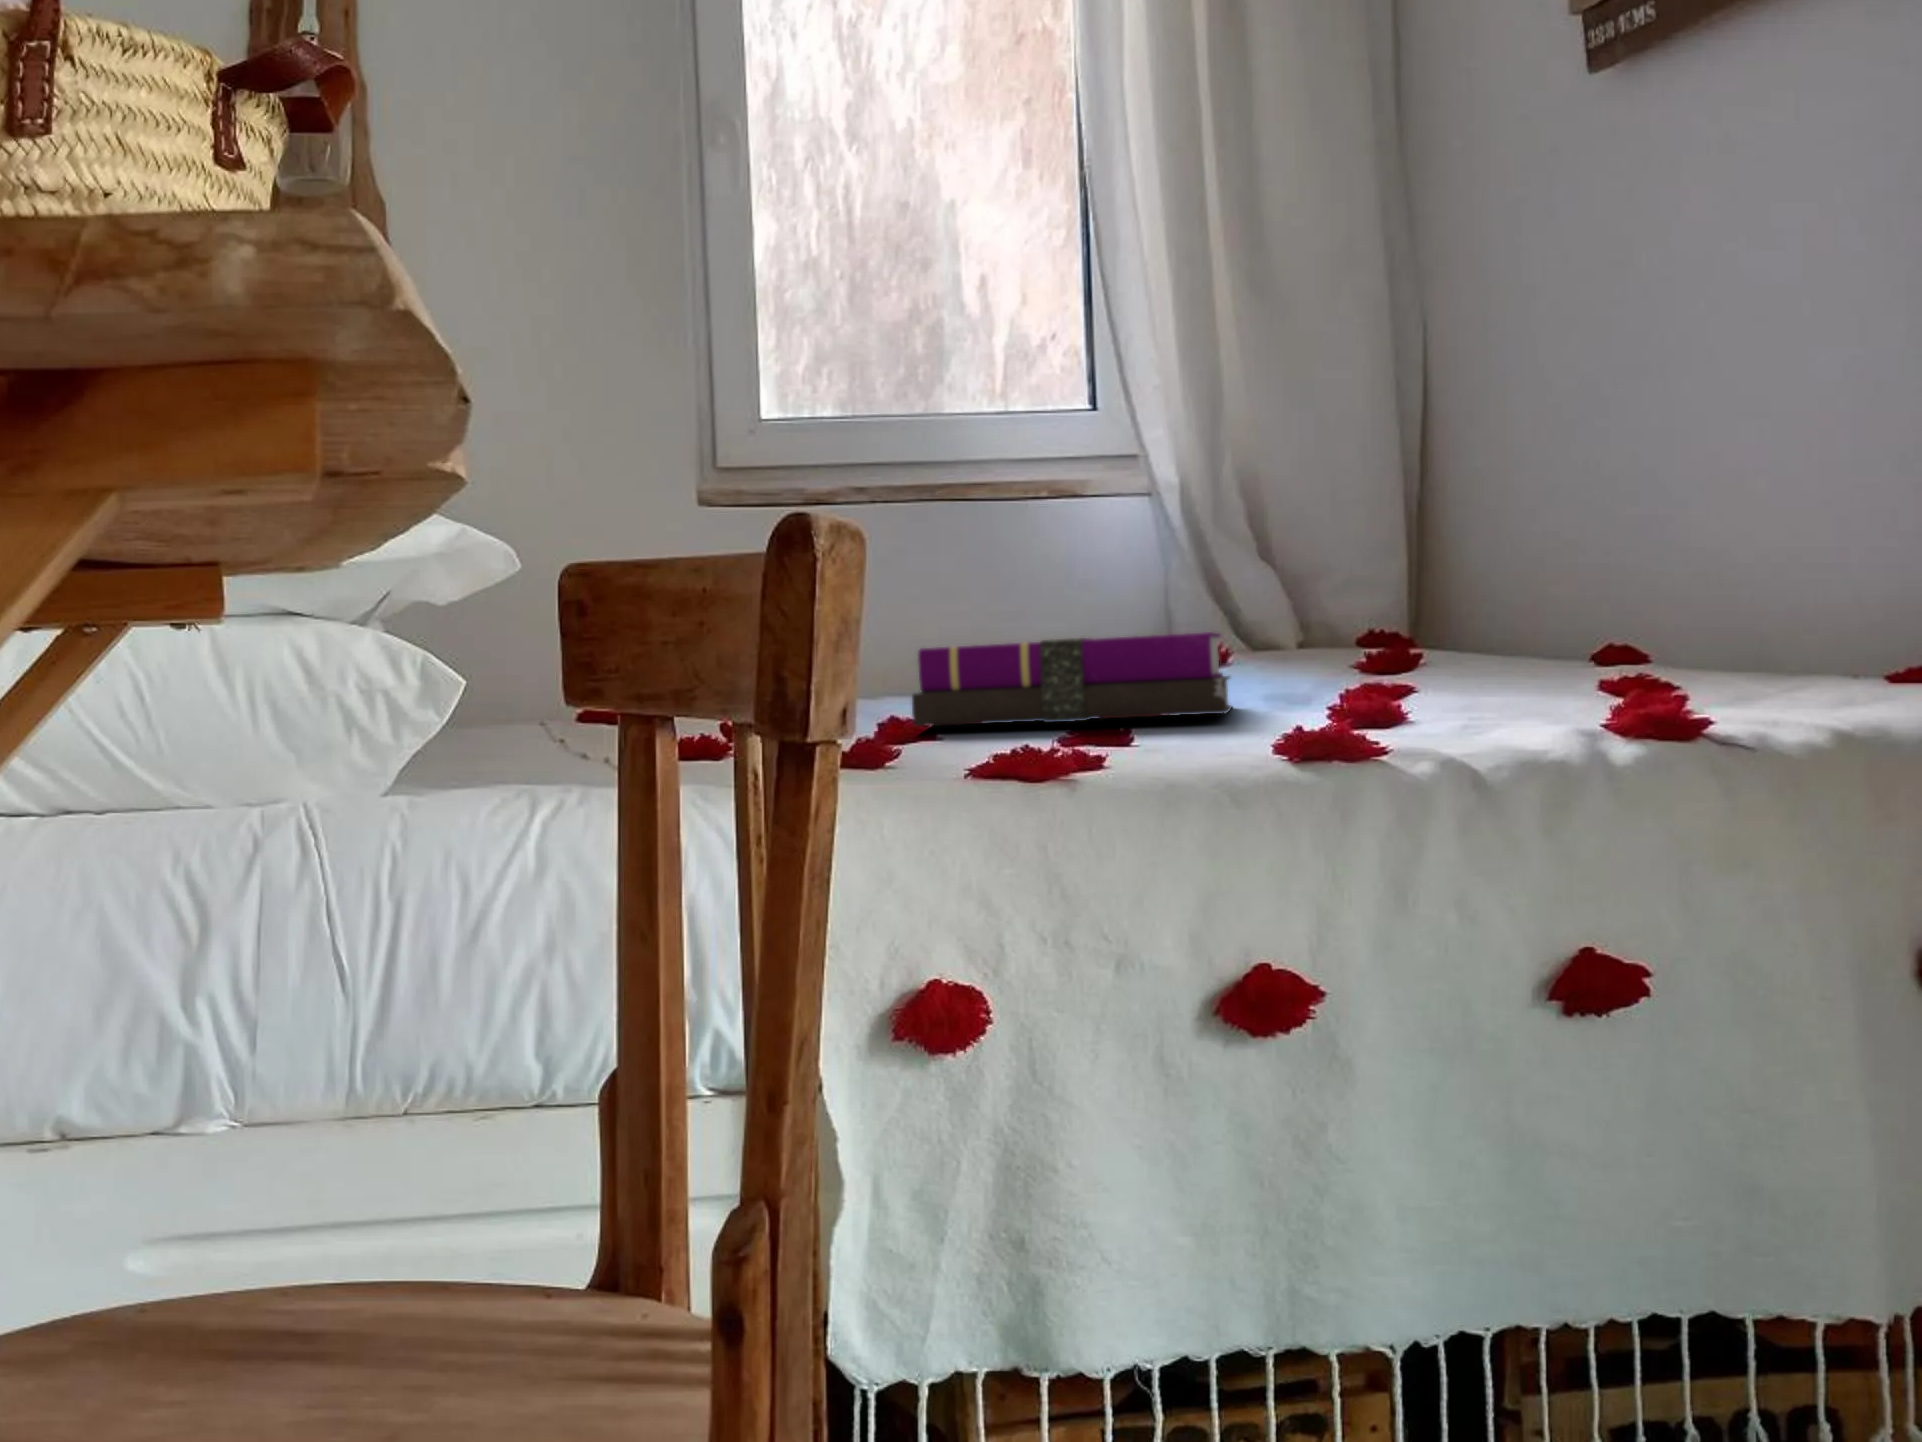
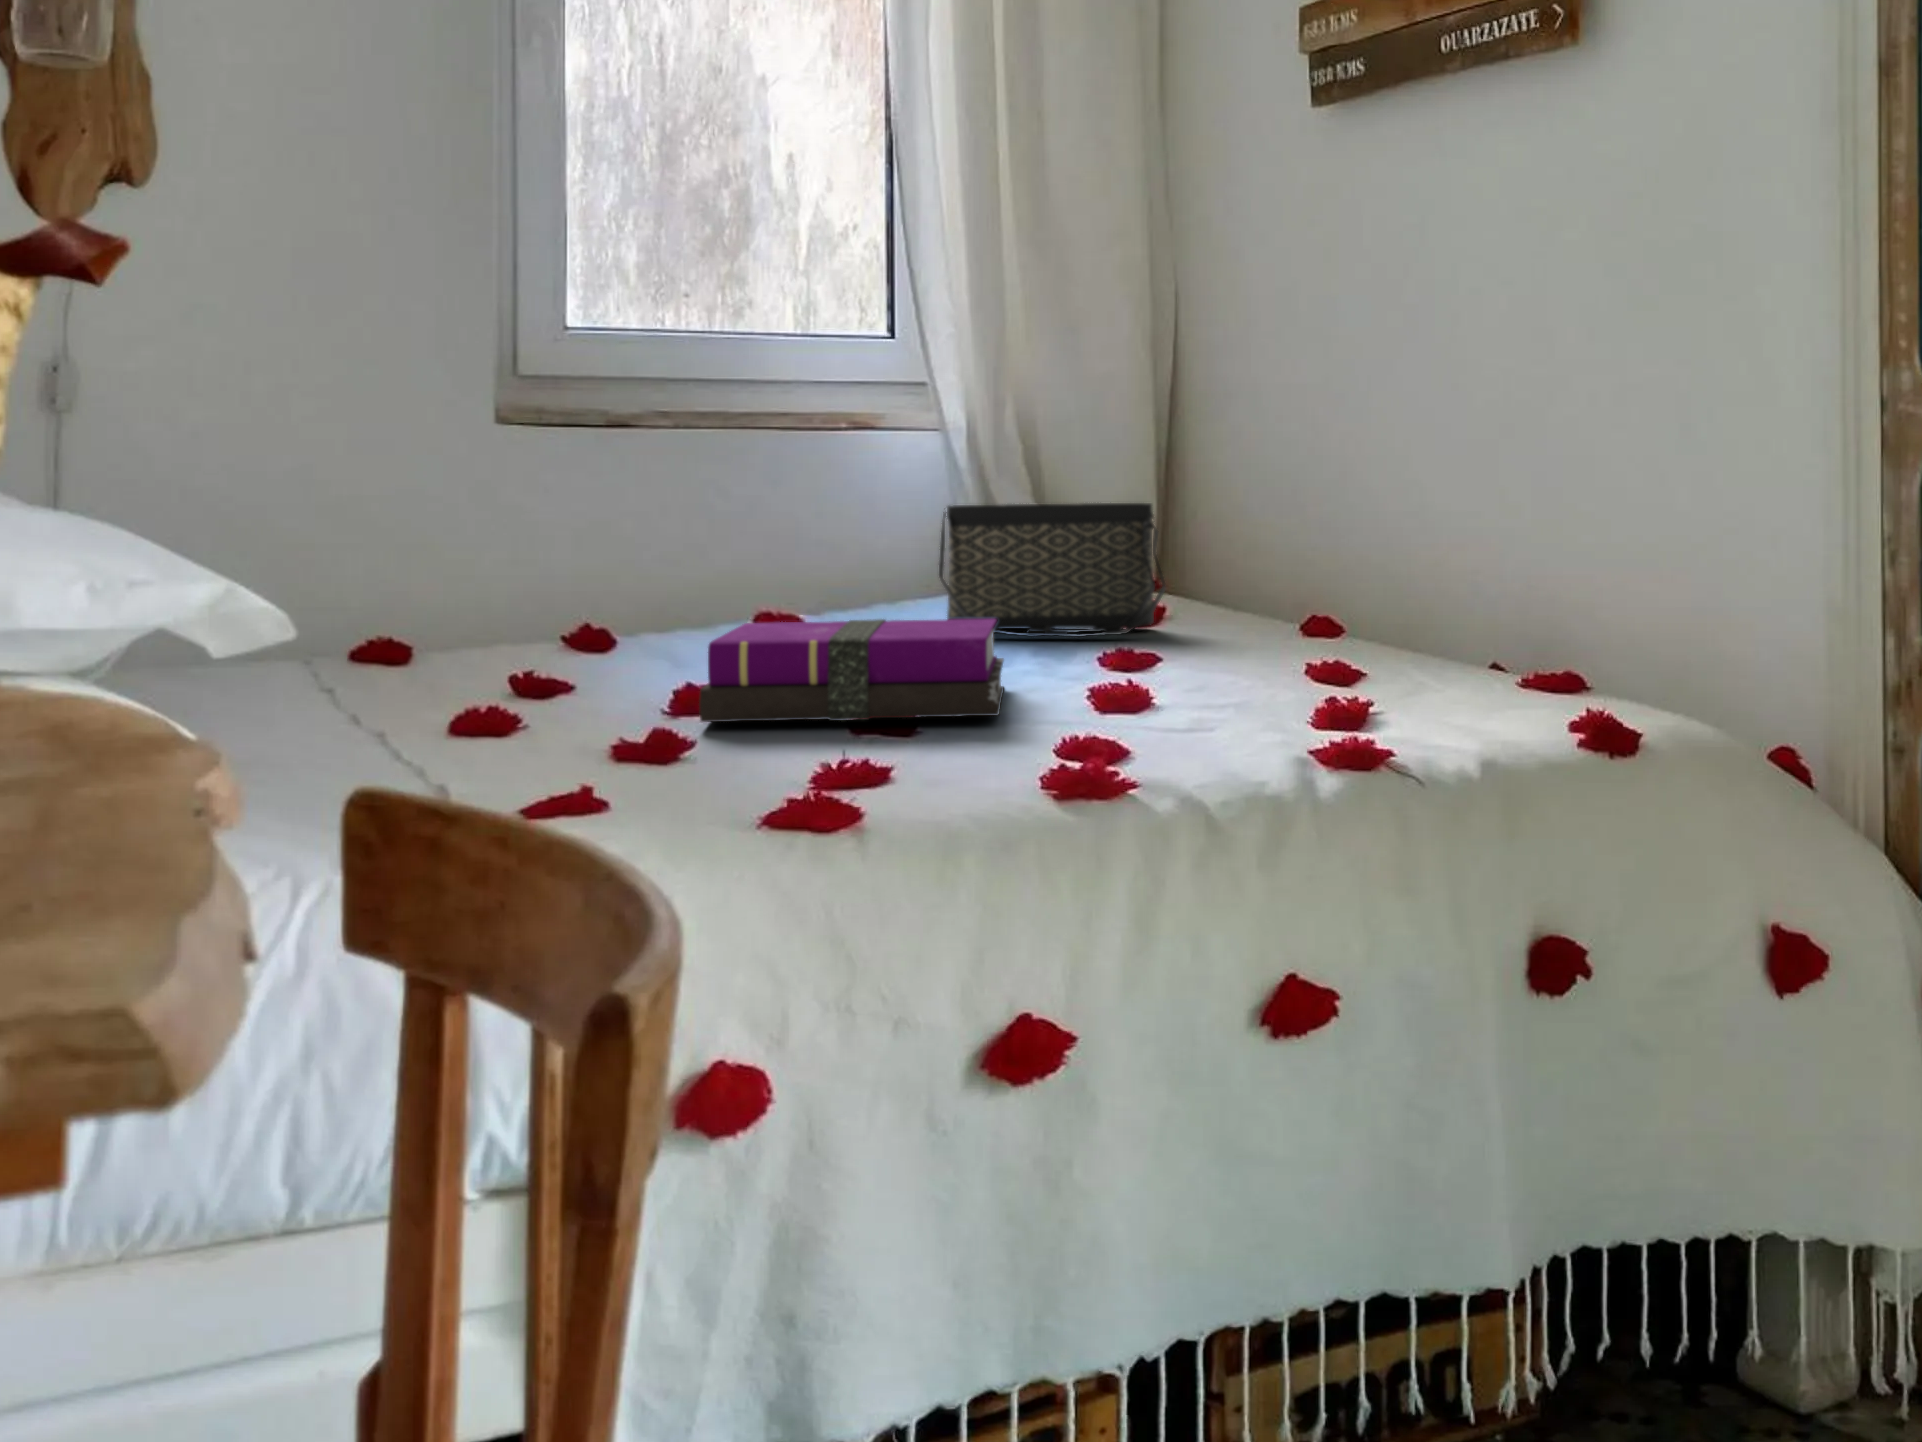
handbag: none [1156,534,1419,679] -> present [939,503,1166,637]

